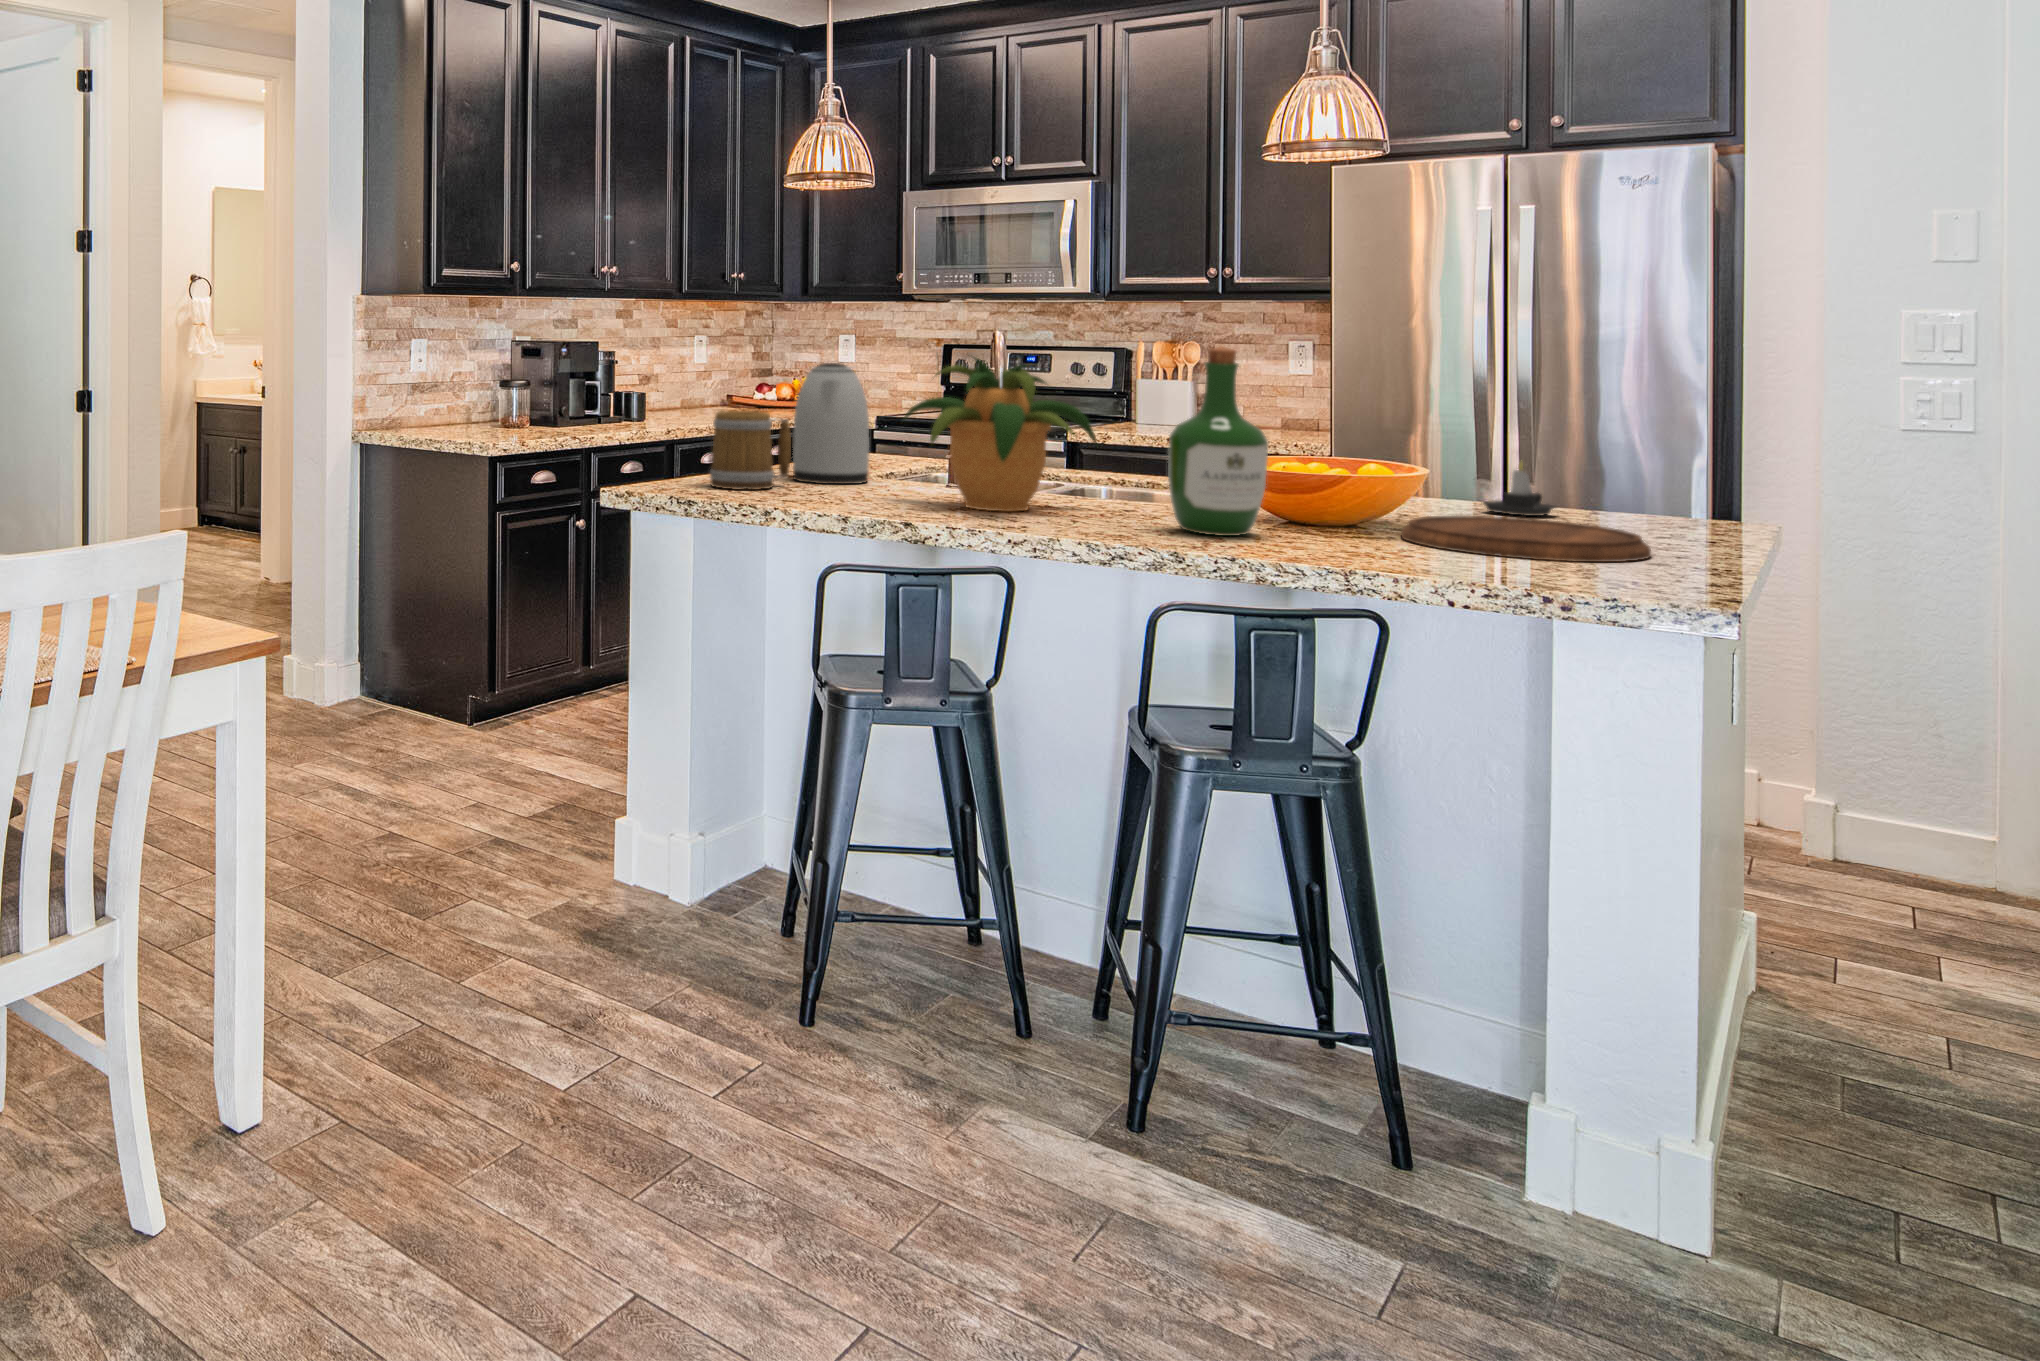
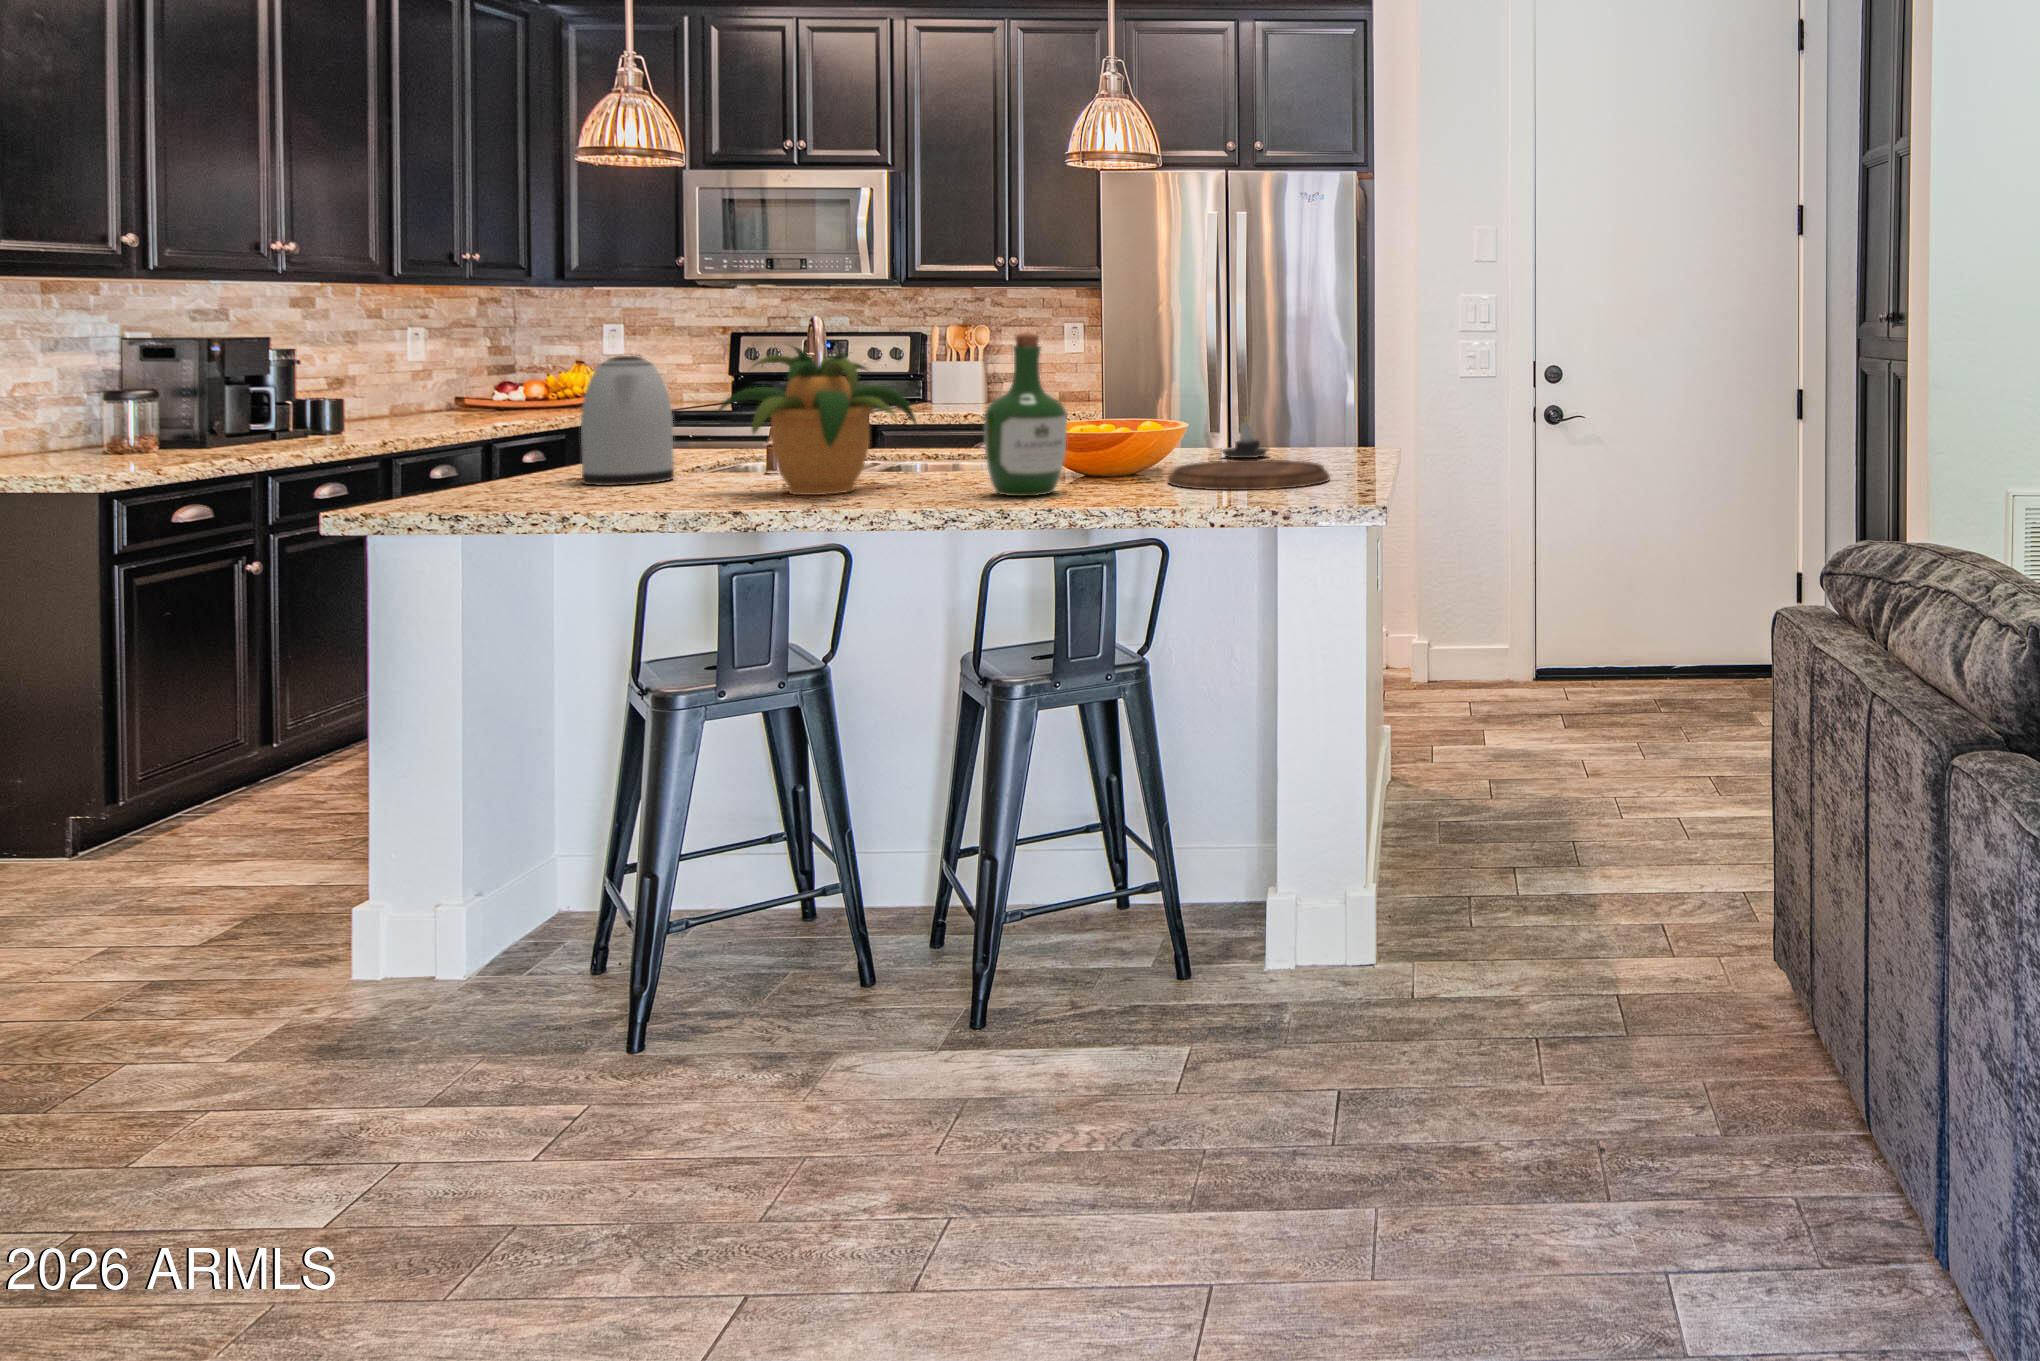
mug: present [710,411,791,490] -> none [477,412,582,501]

